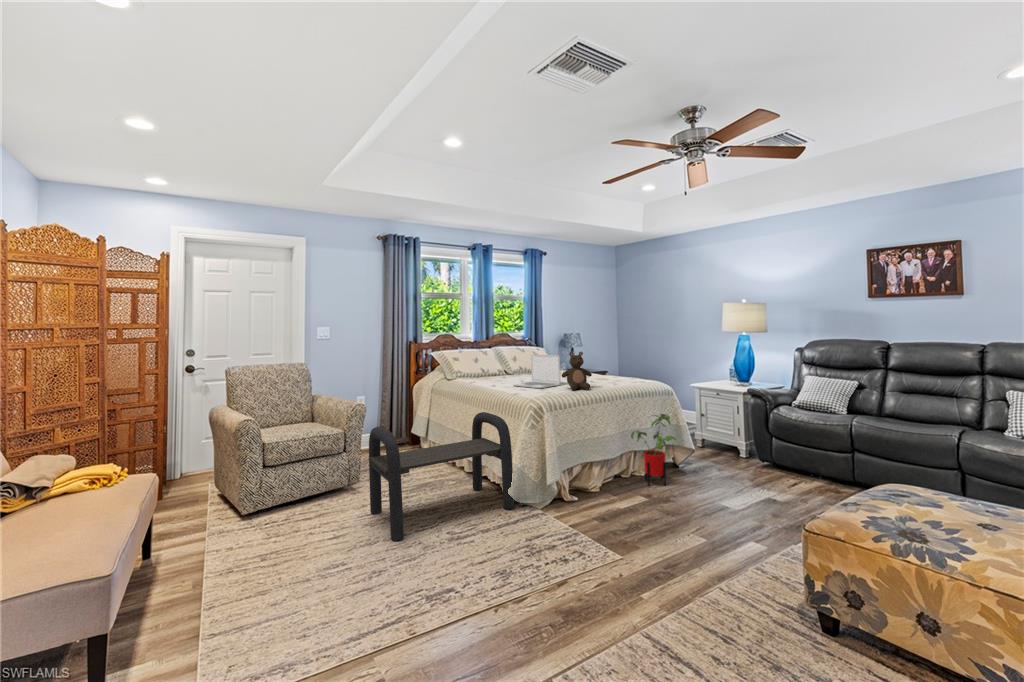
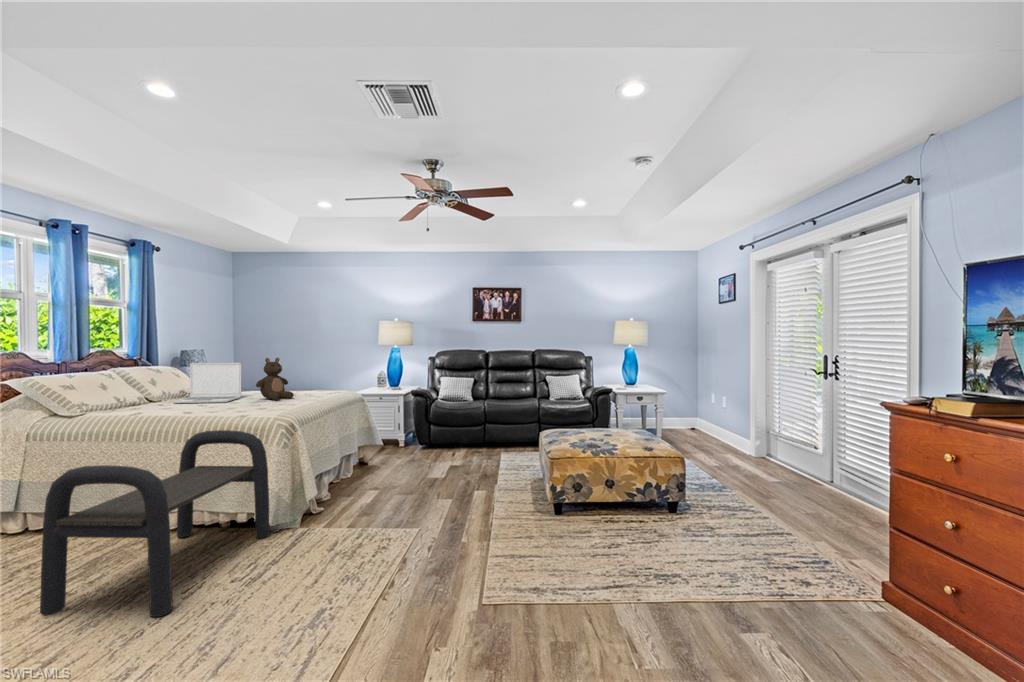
house plant: present [631,414,676,486] -> none [348,413,395,481]

